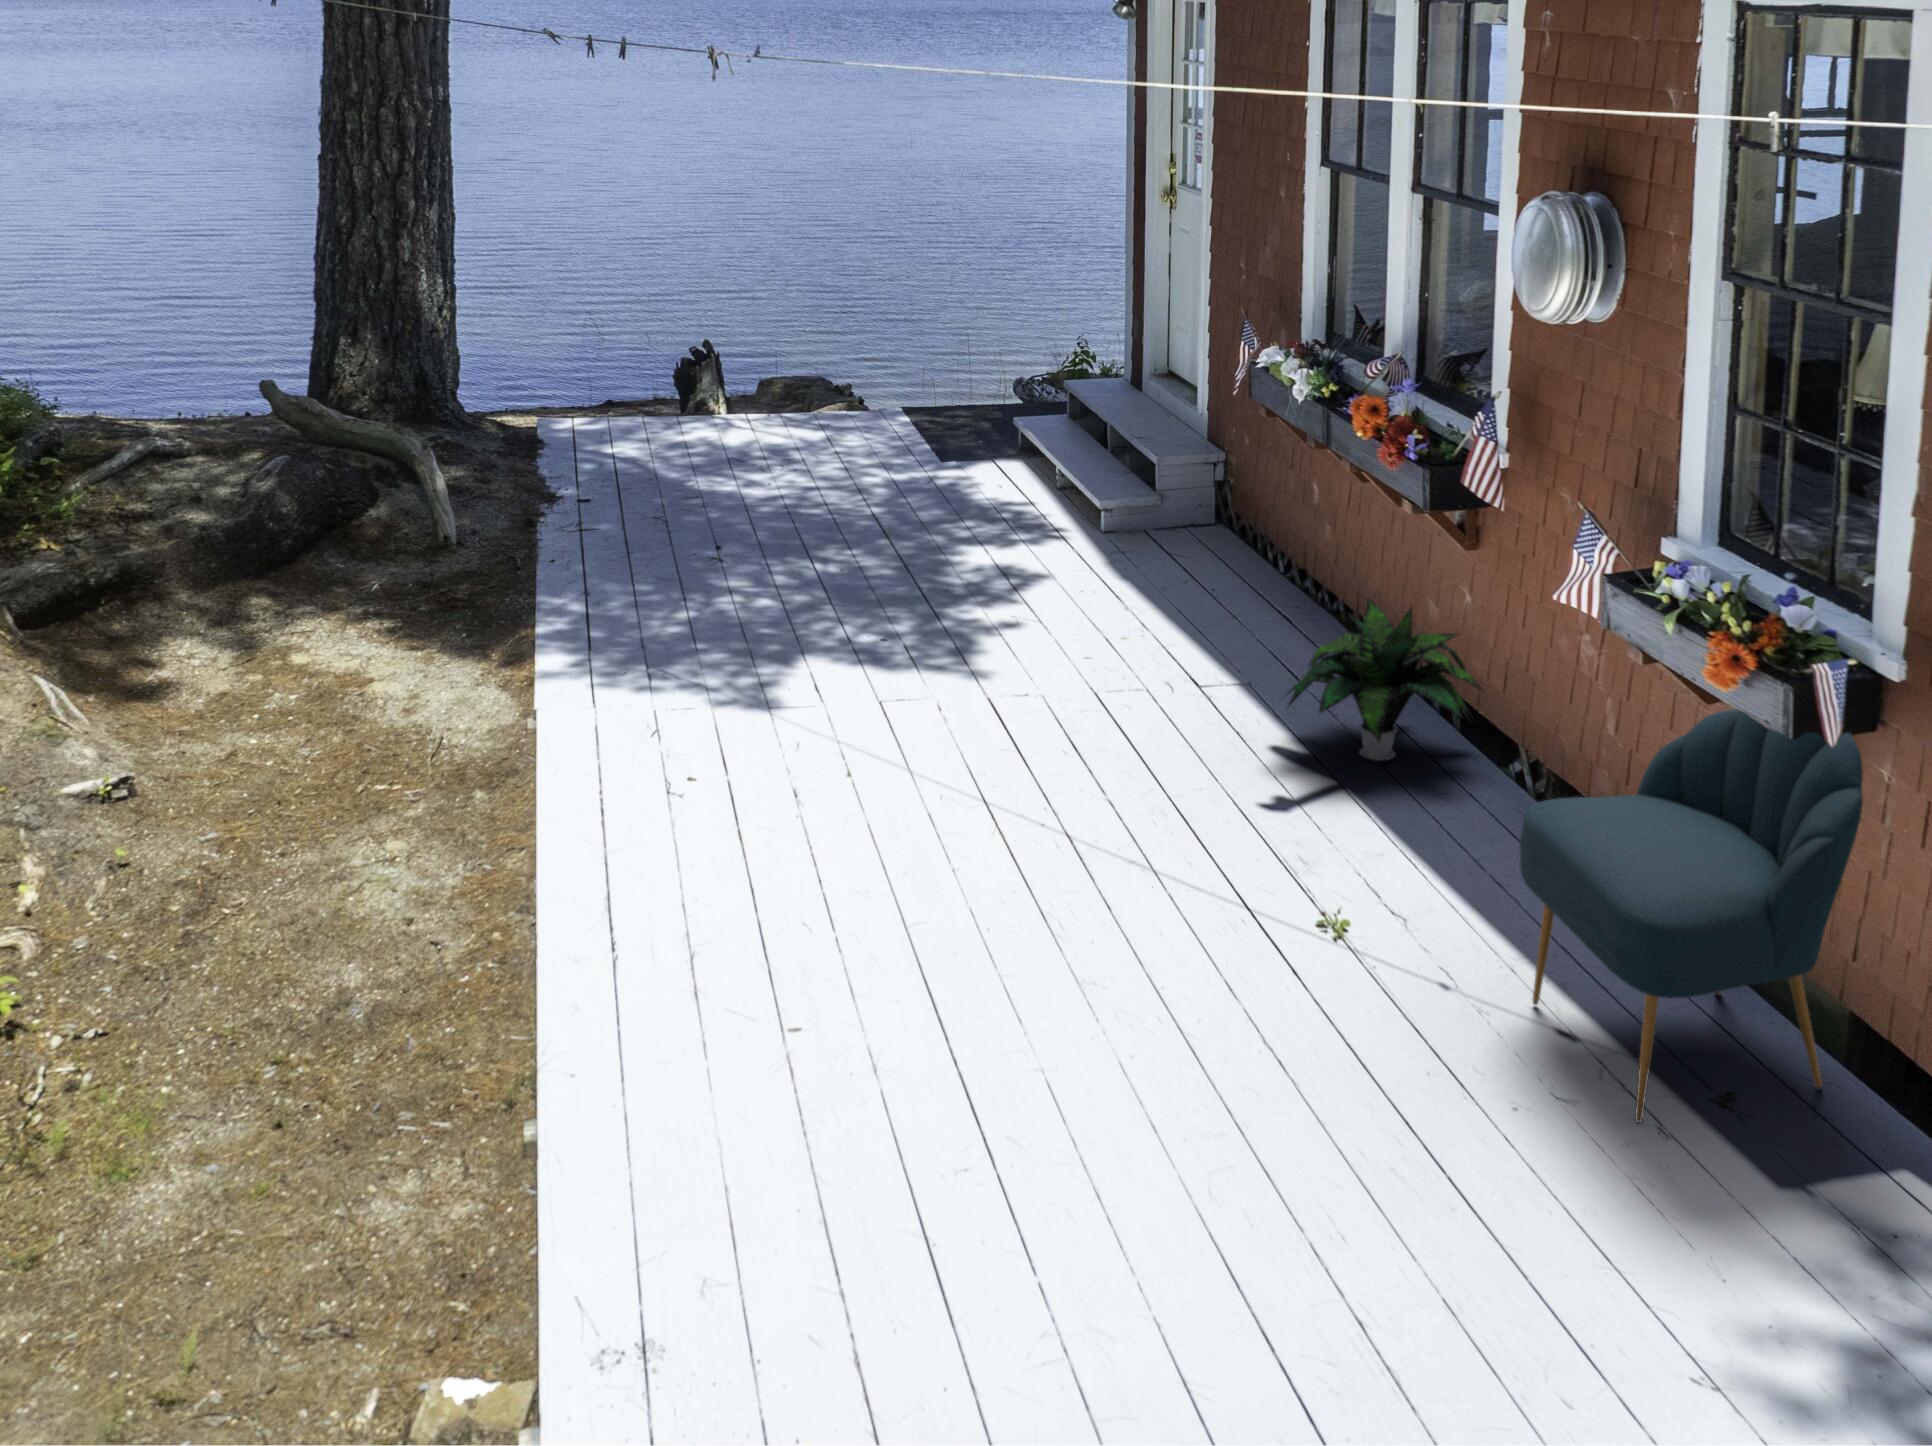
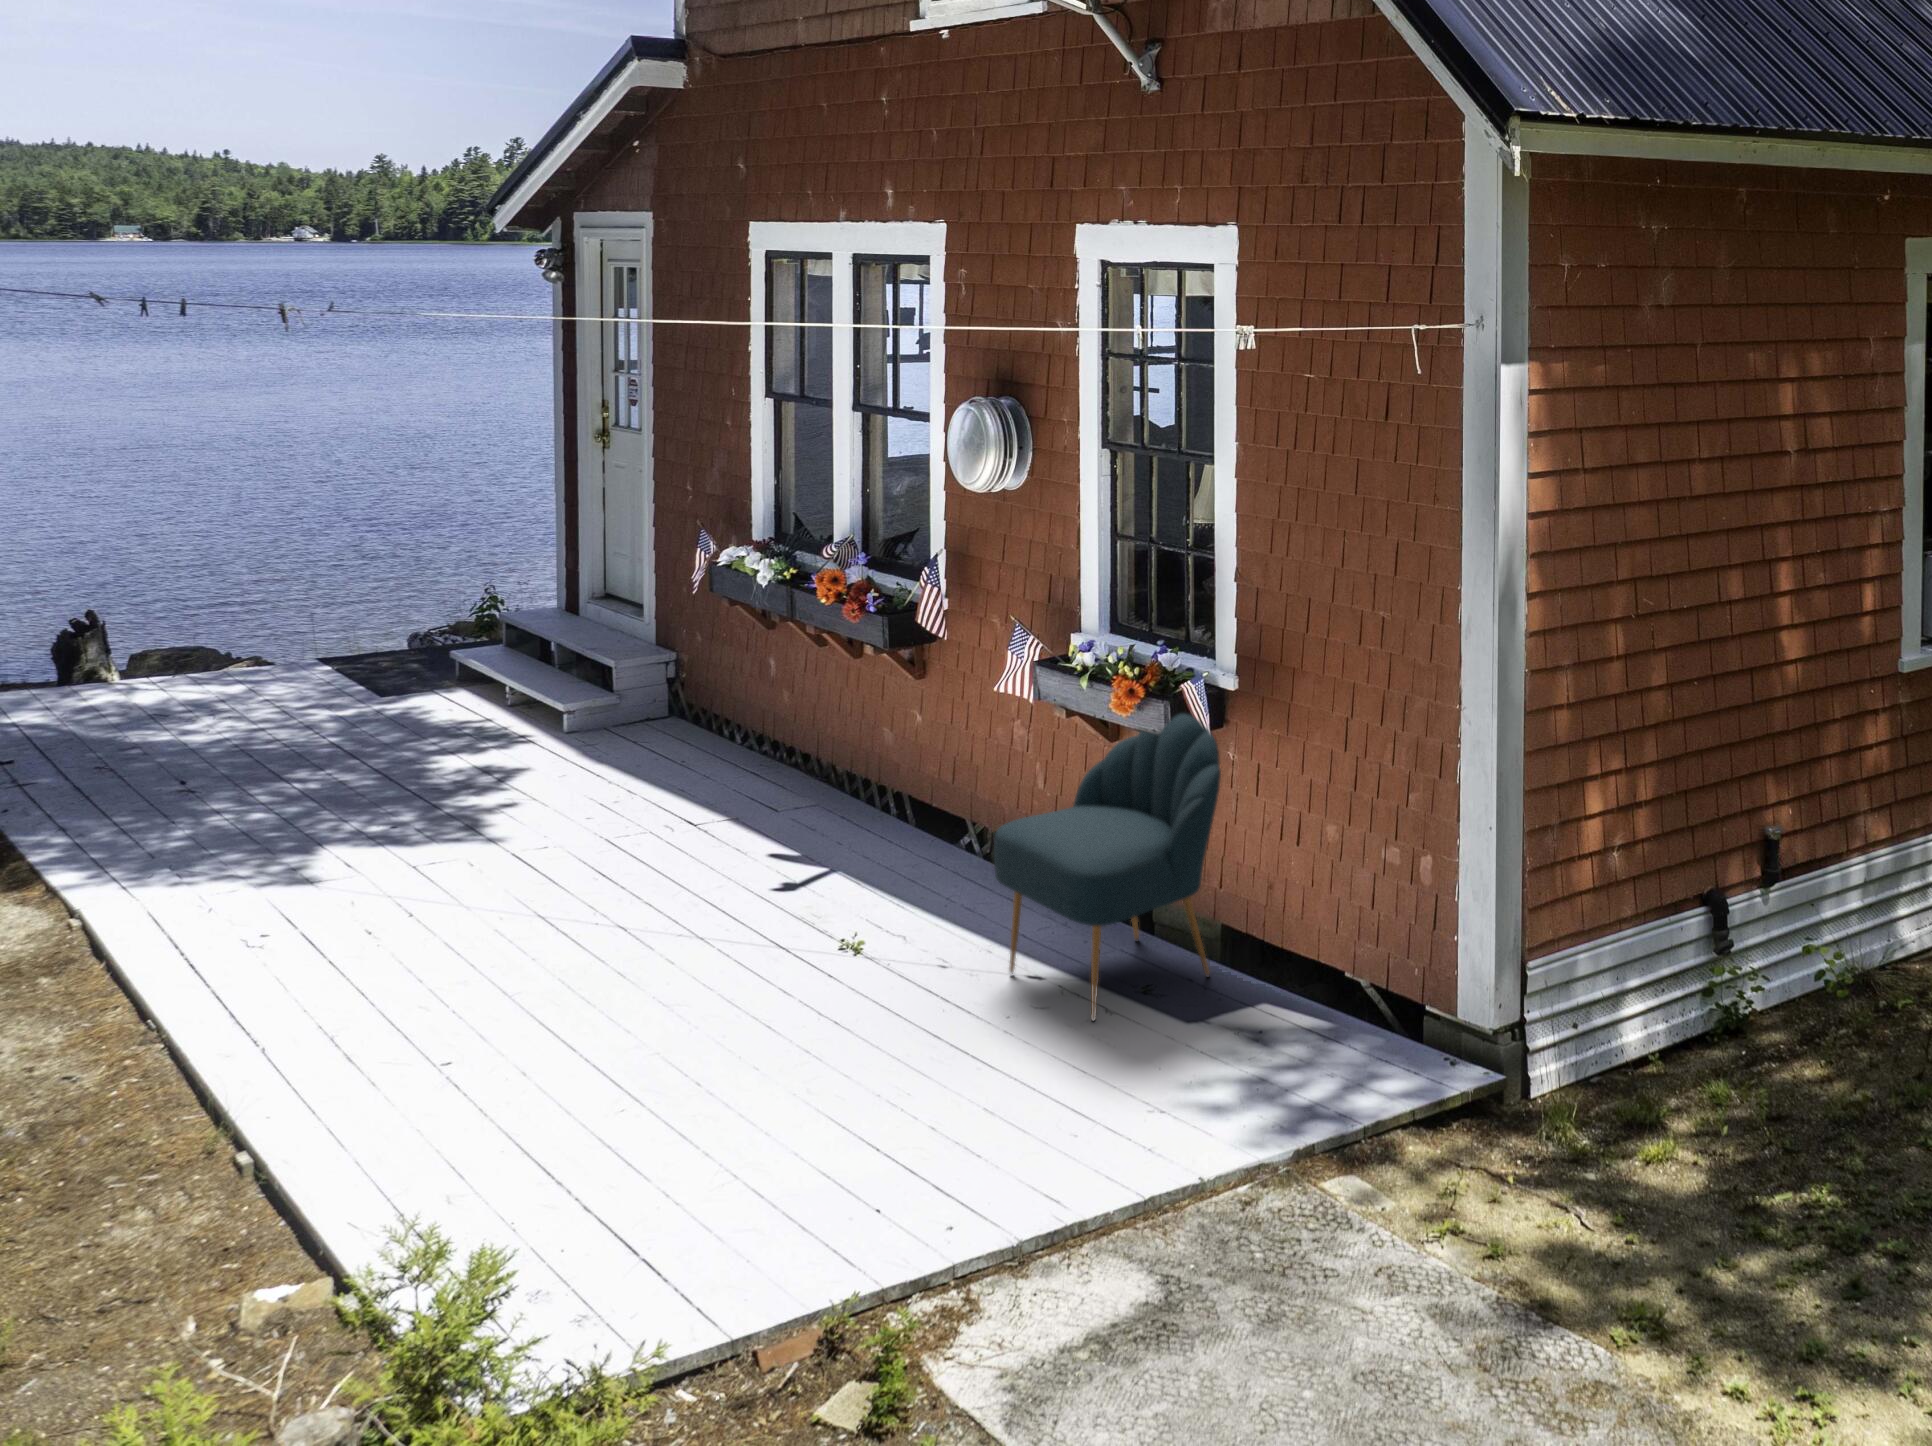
potted plant: present [1288,599,1482,761] -> none [778,721,947,851]

